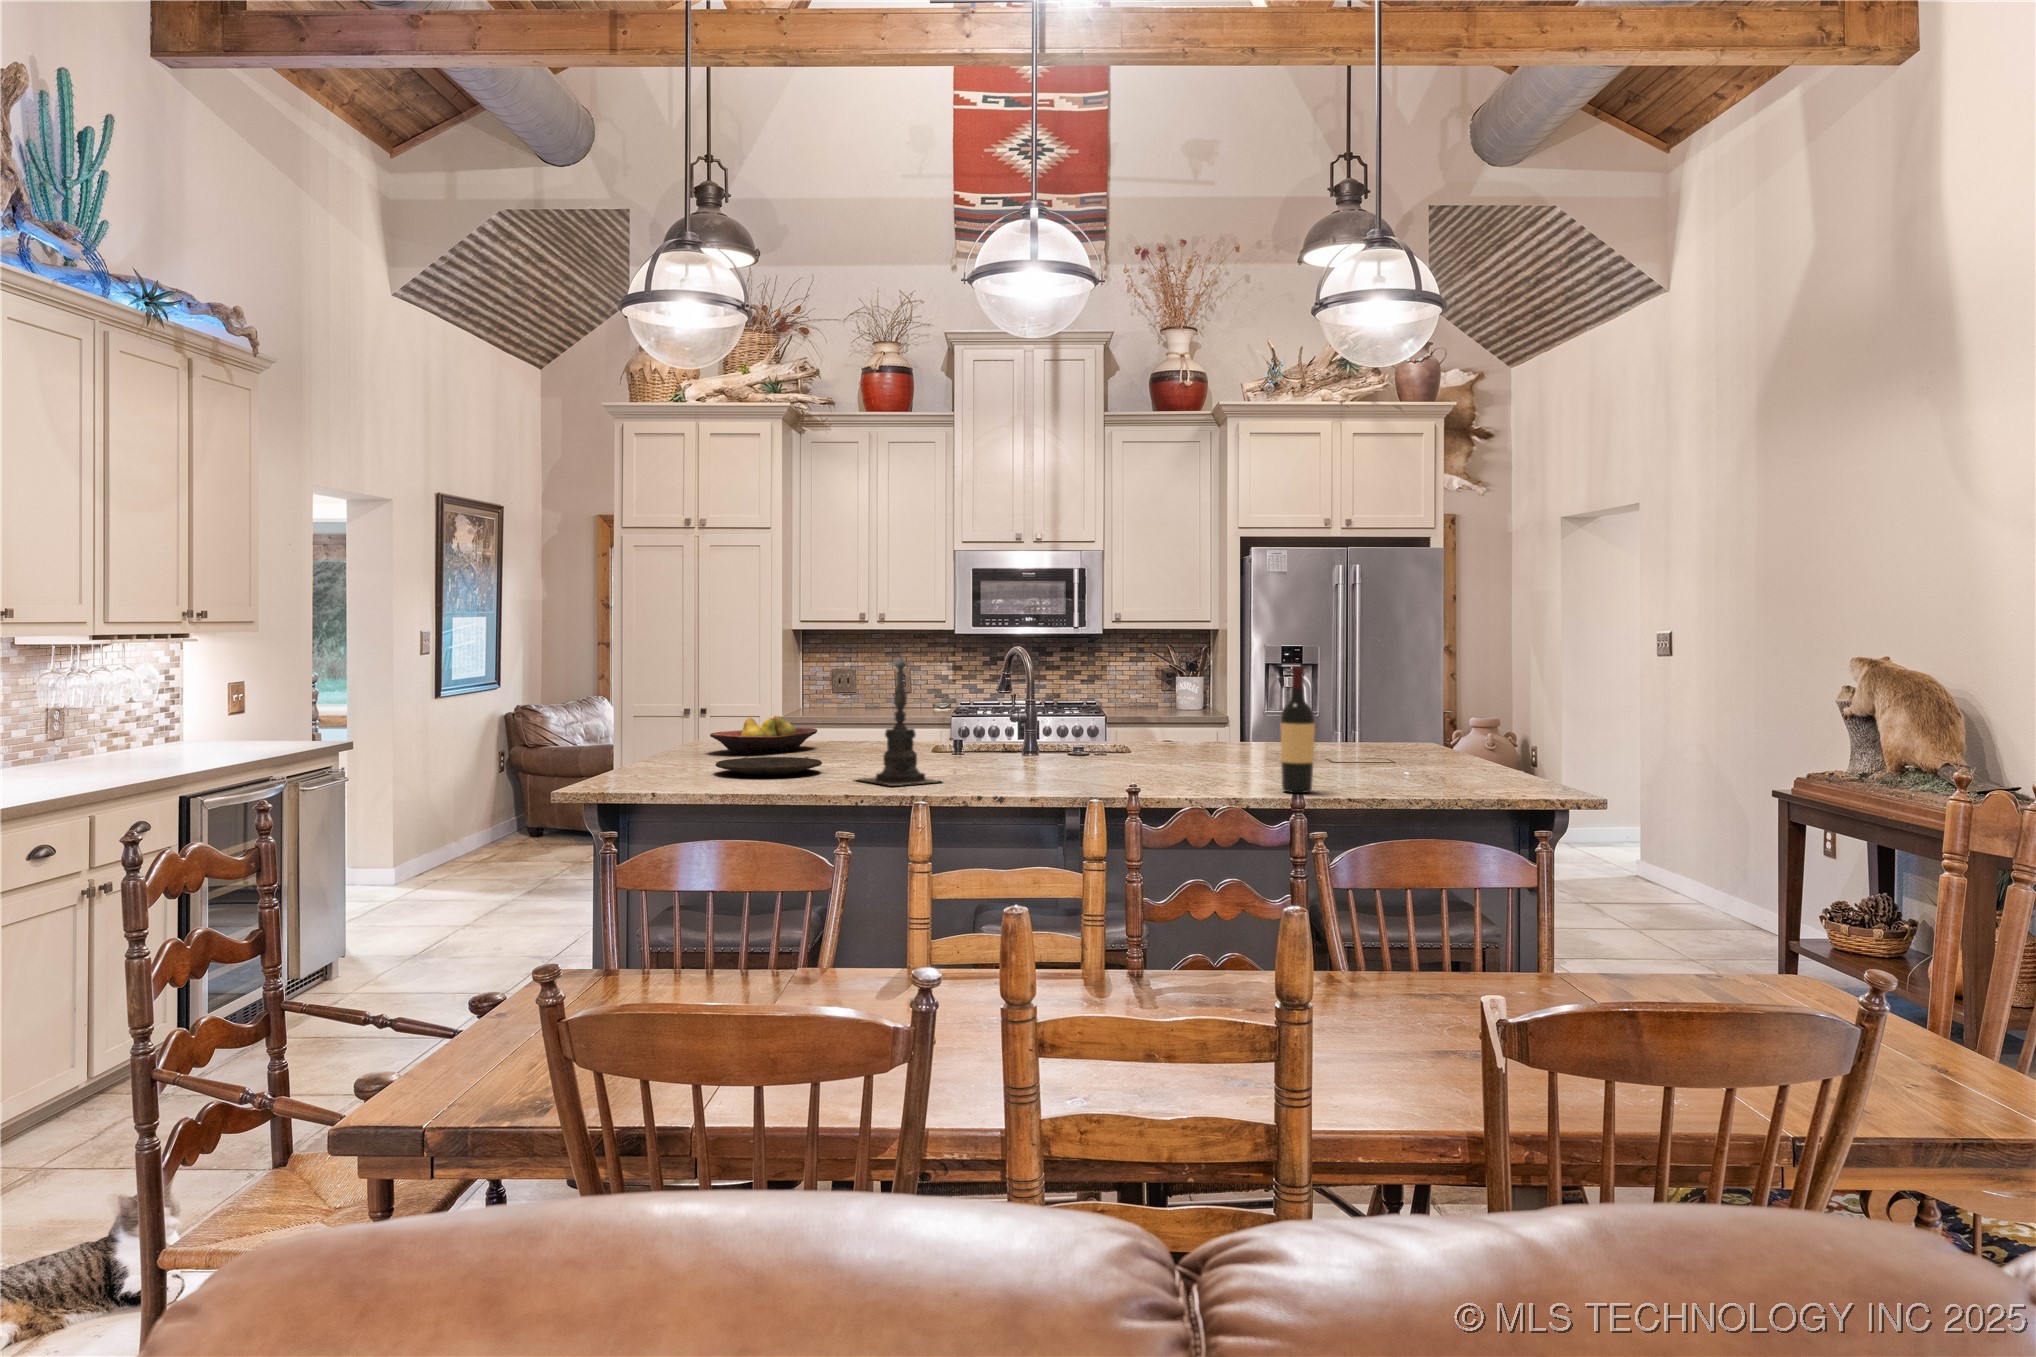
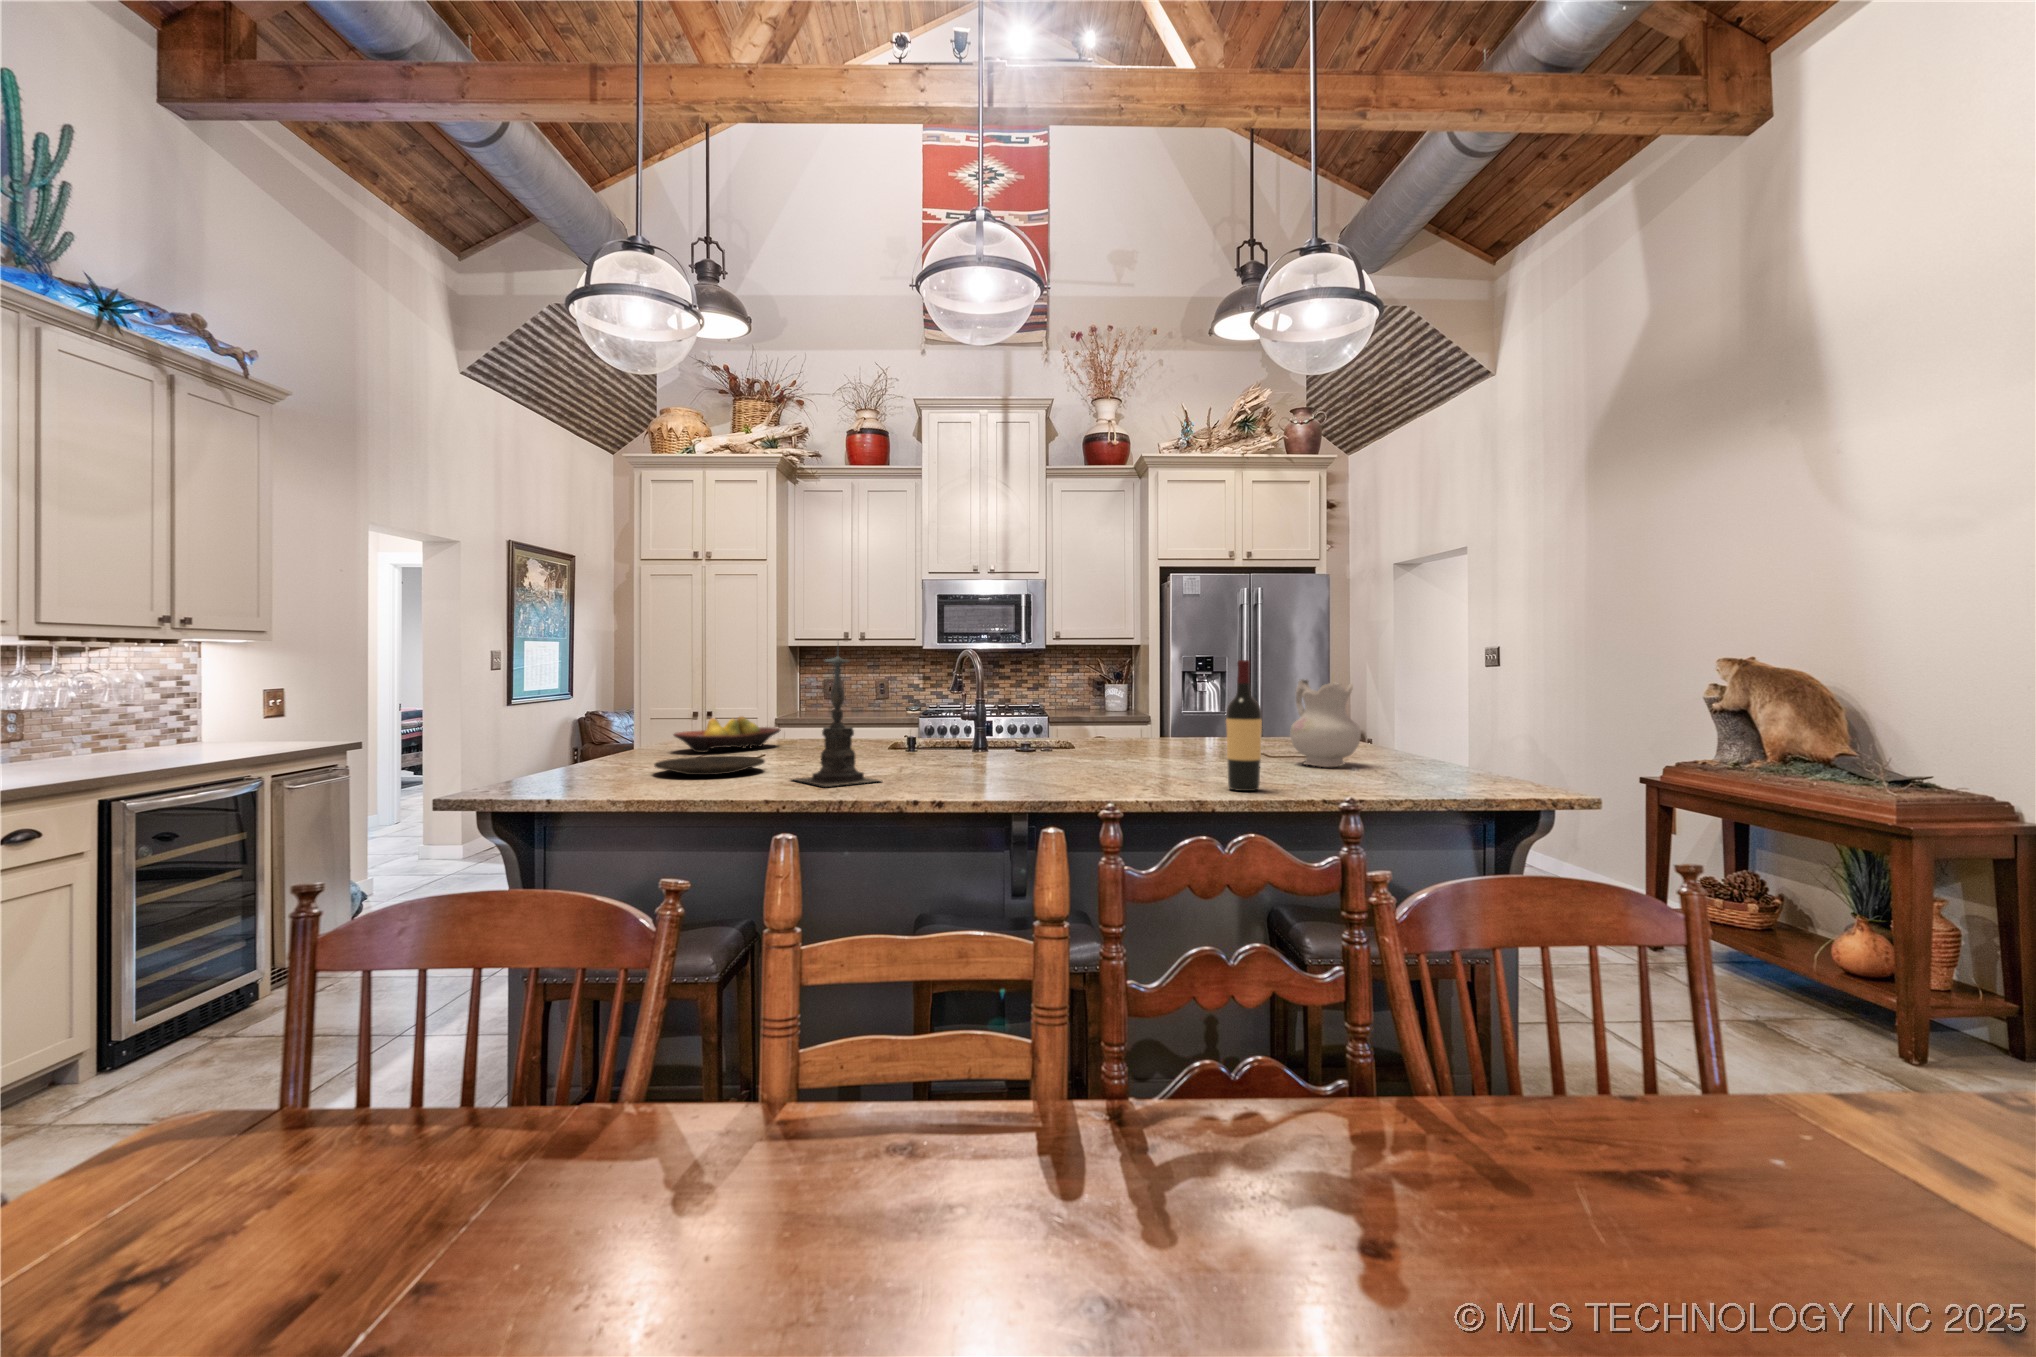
ceramic pitcher: none [1358,681,1431,773] -> present [1290,679,1361,767]

